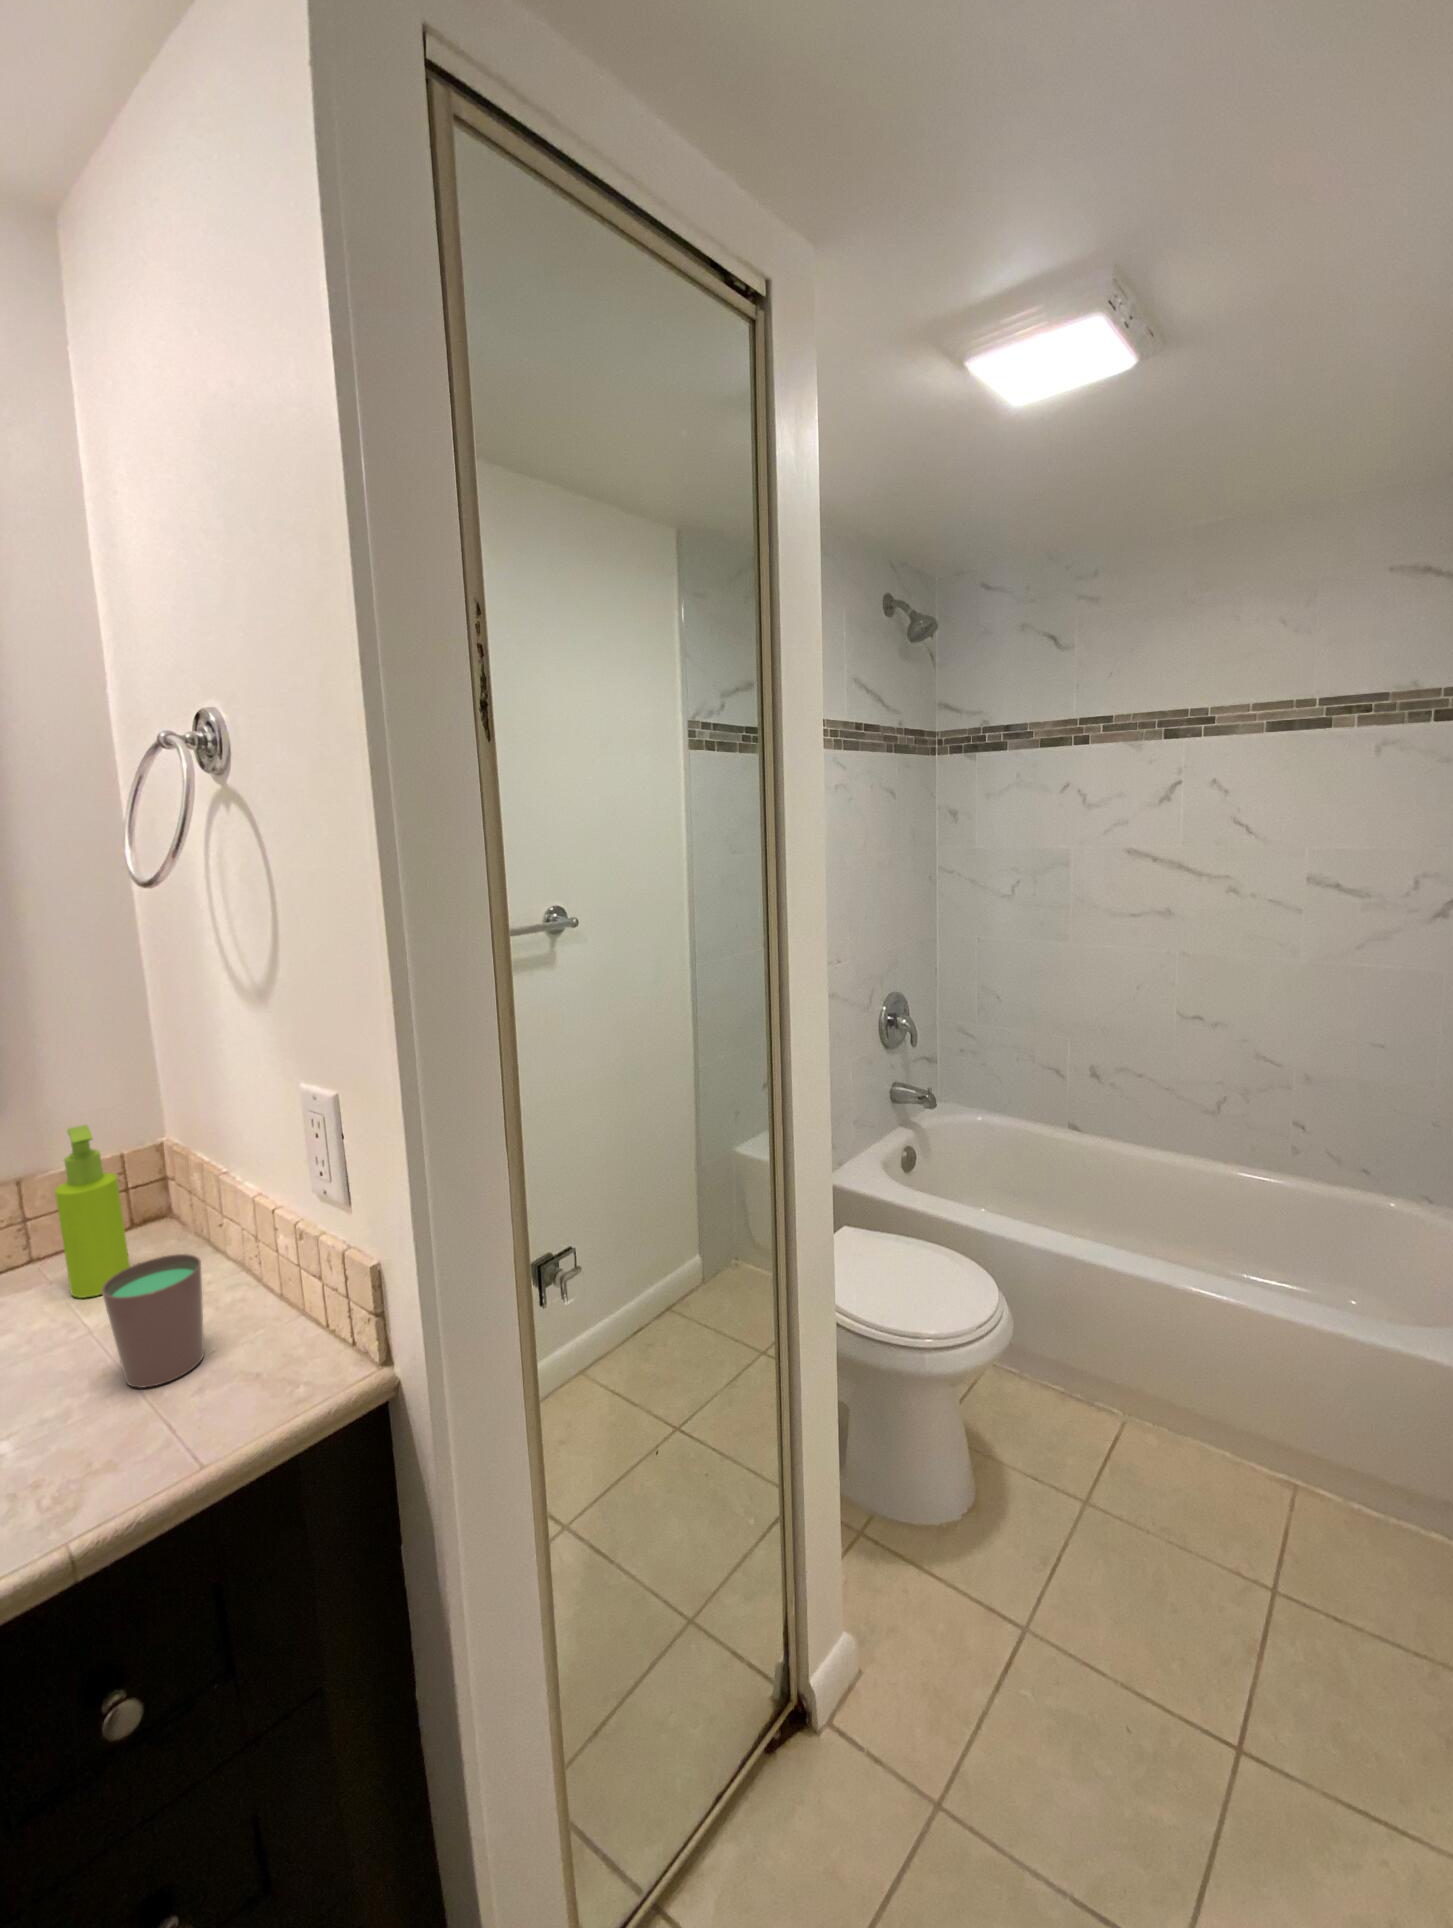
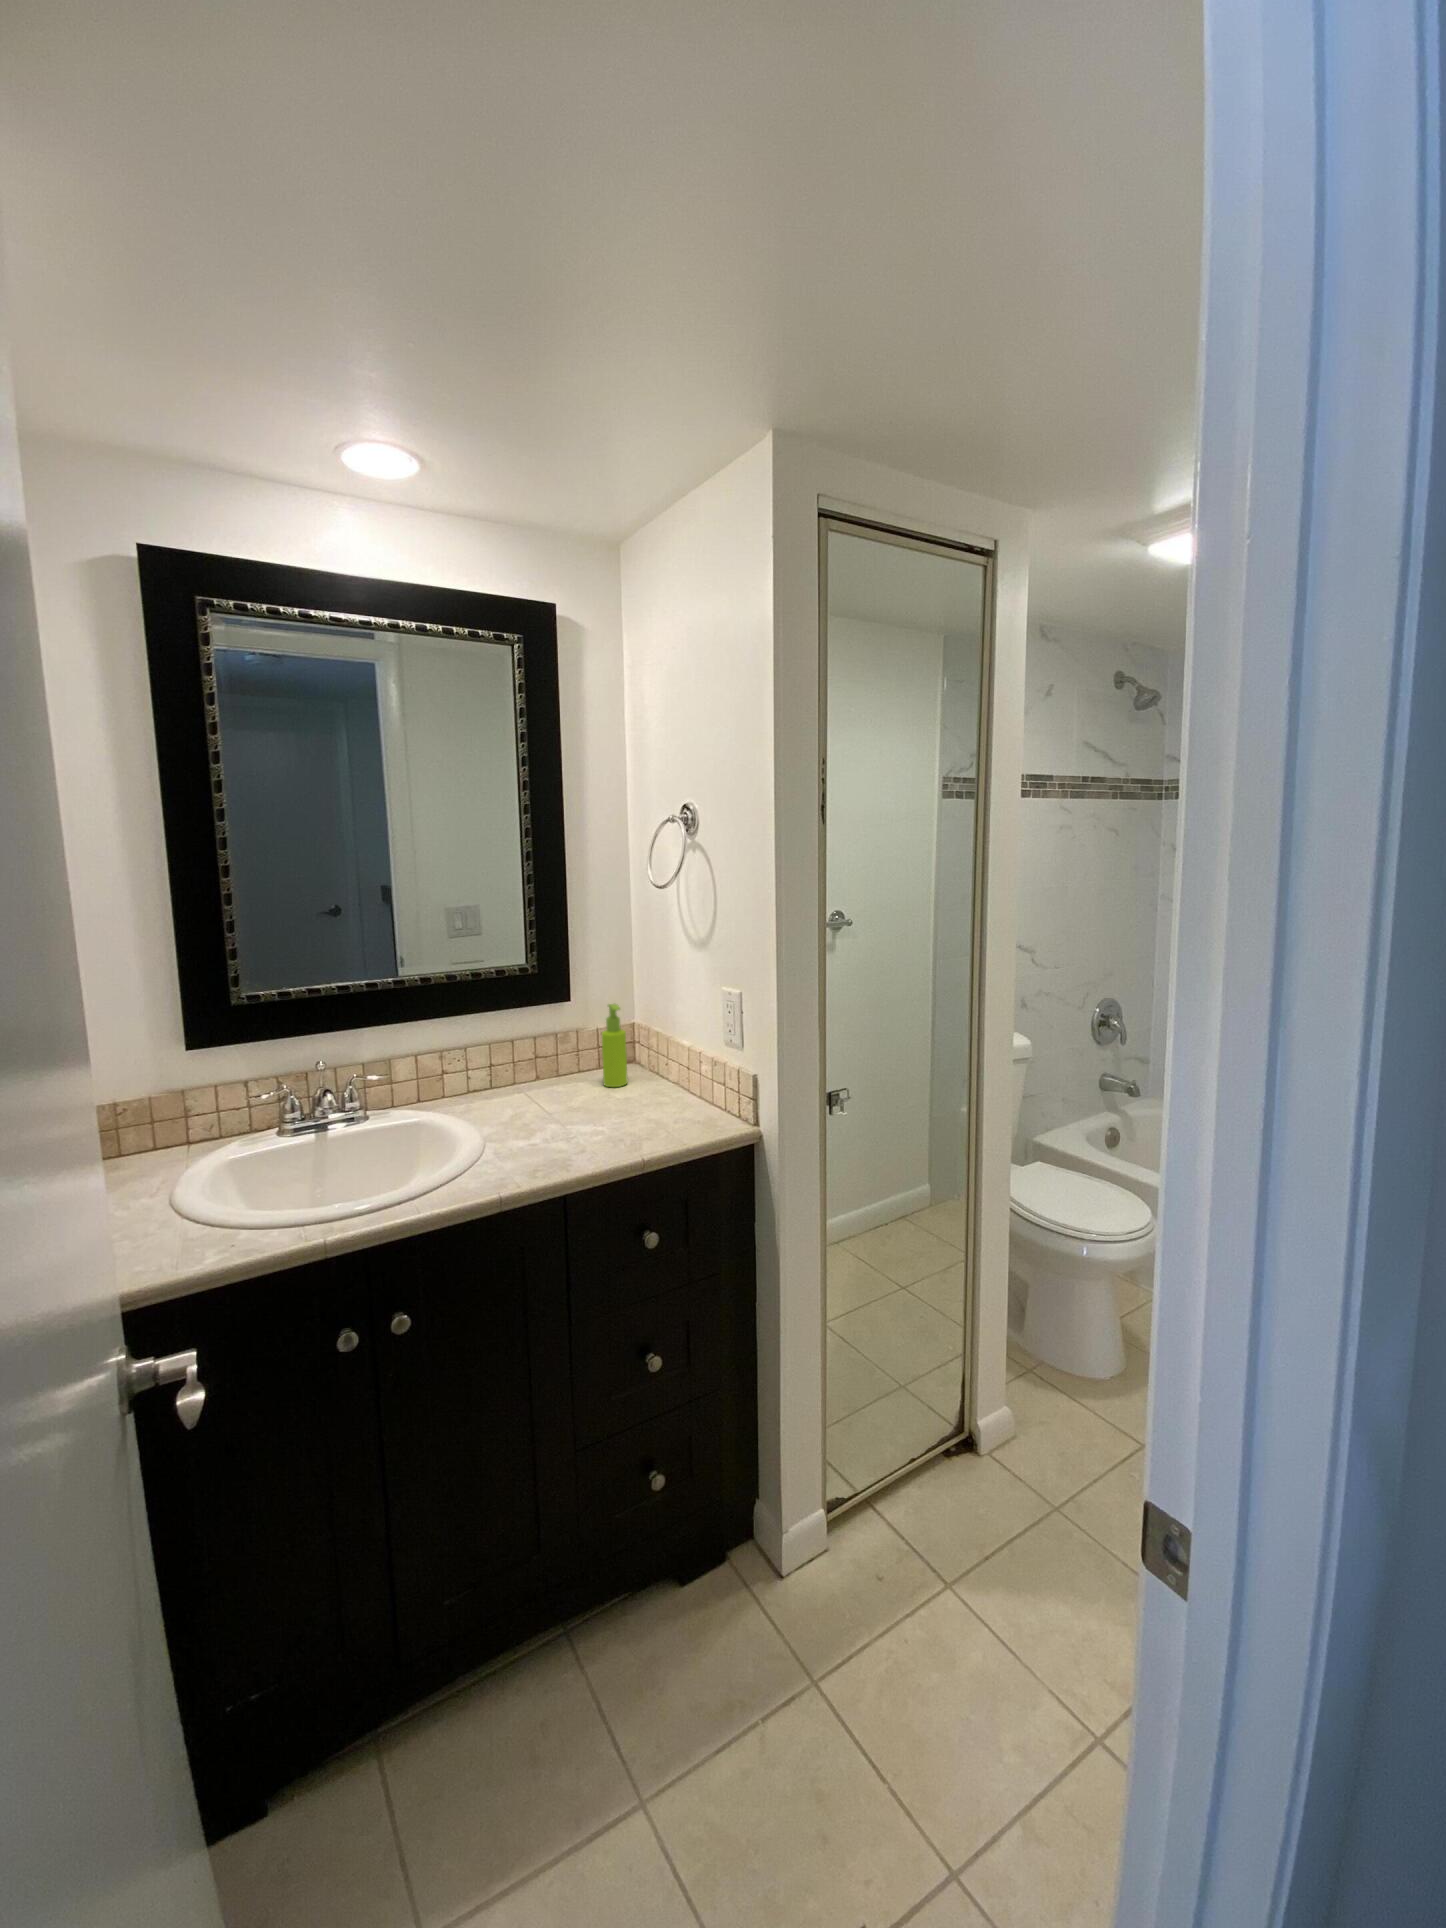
cup: present [102,1254,204,1388] -> none [637,1064,675,1119]

